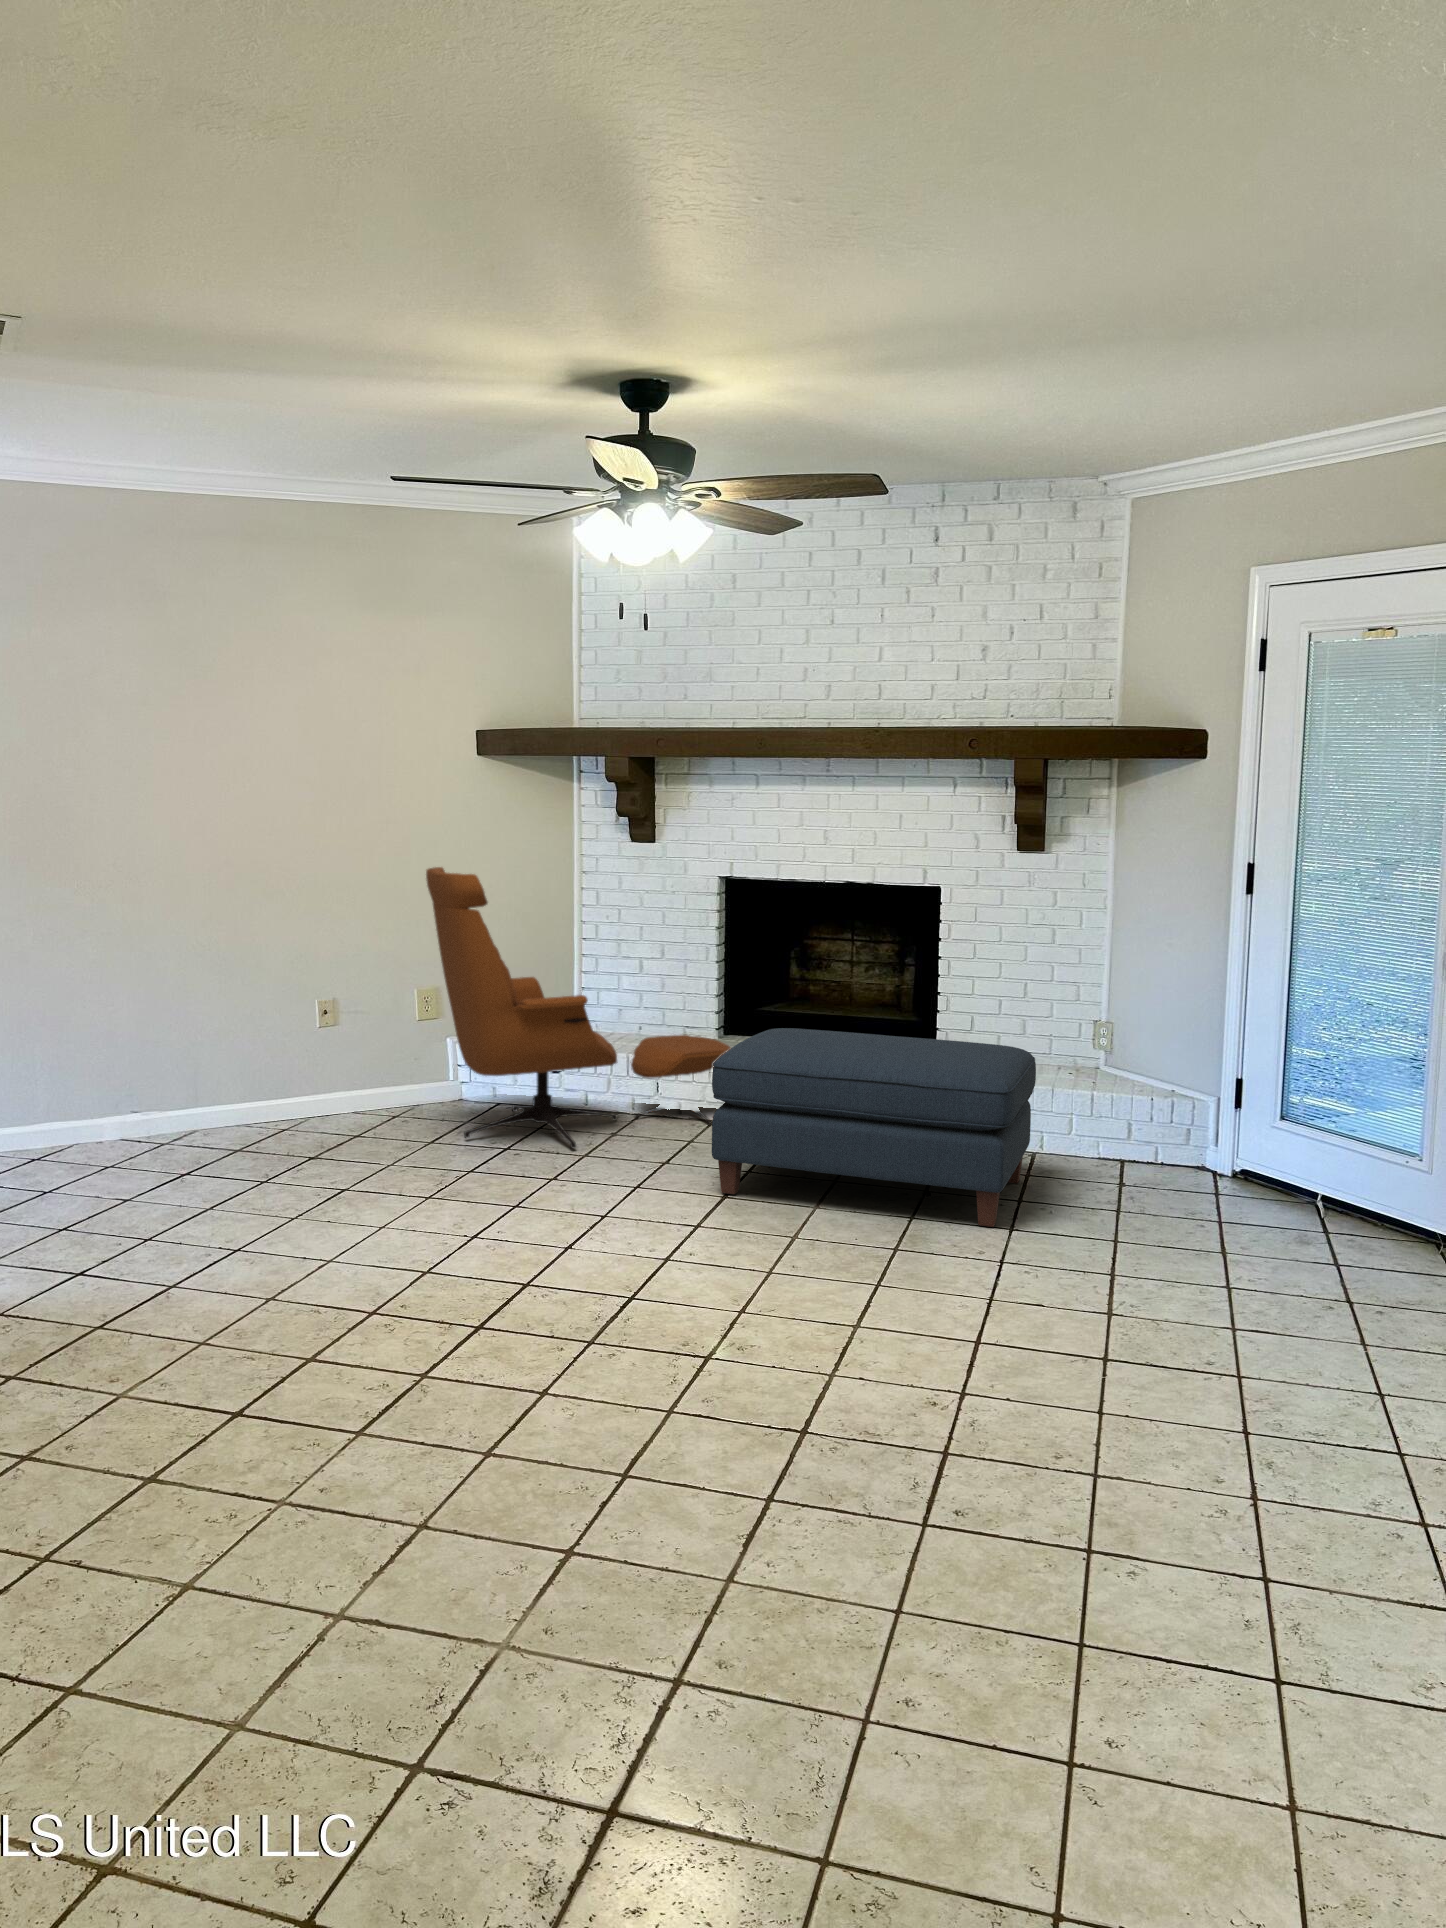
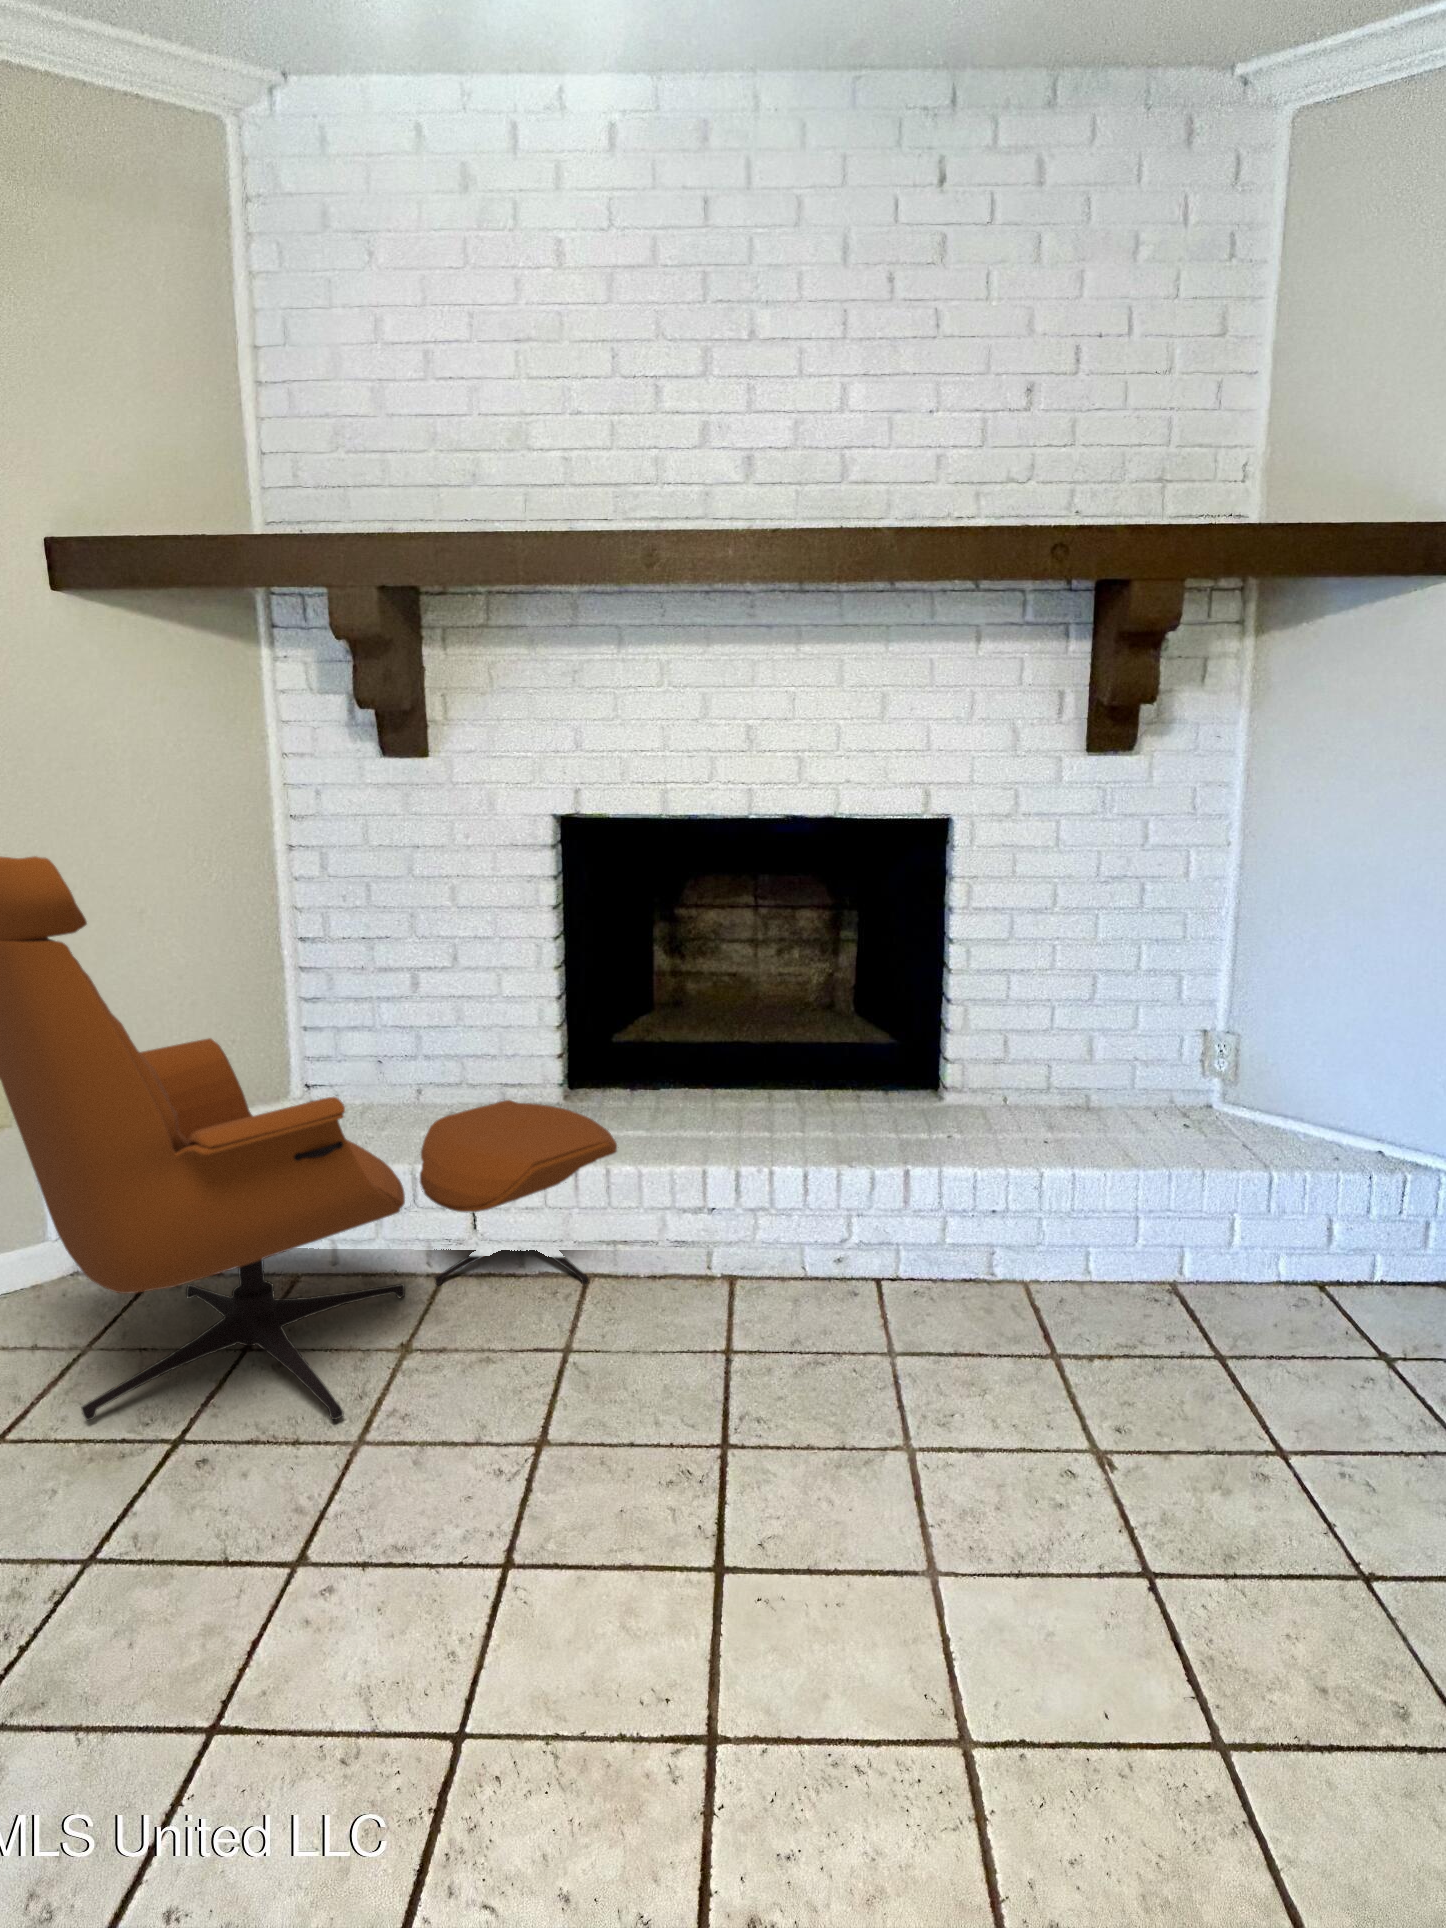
ottoman: present [712,1028,1036,1227] -> none [684,1127,1389,1578]

